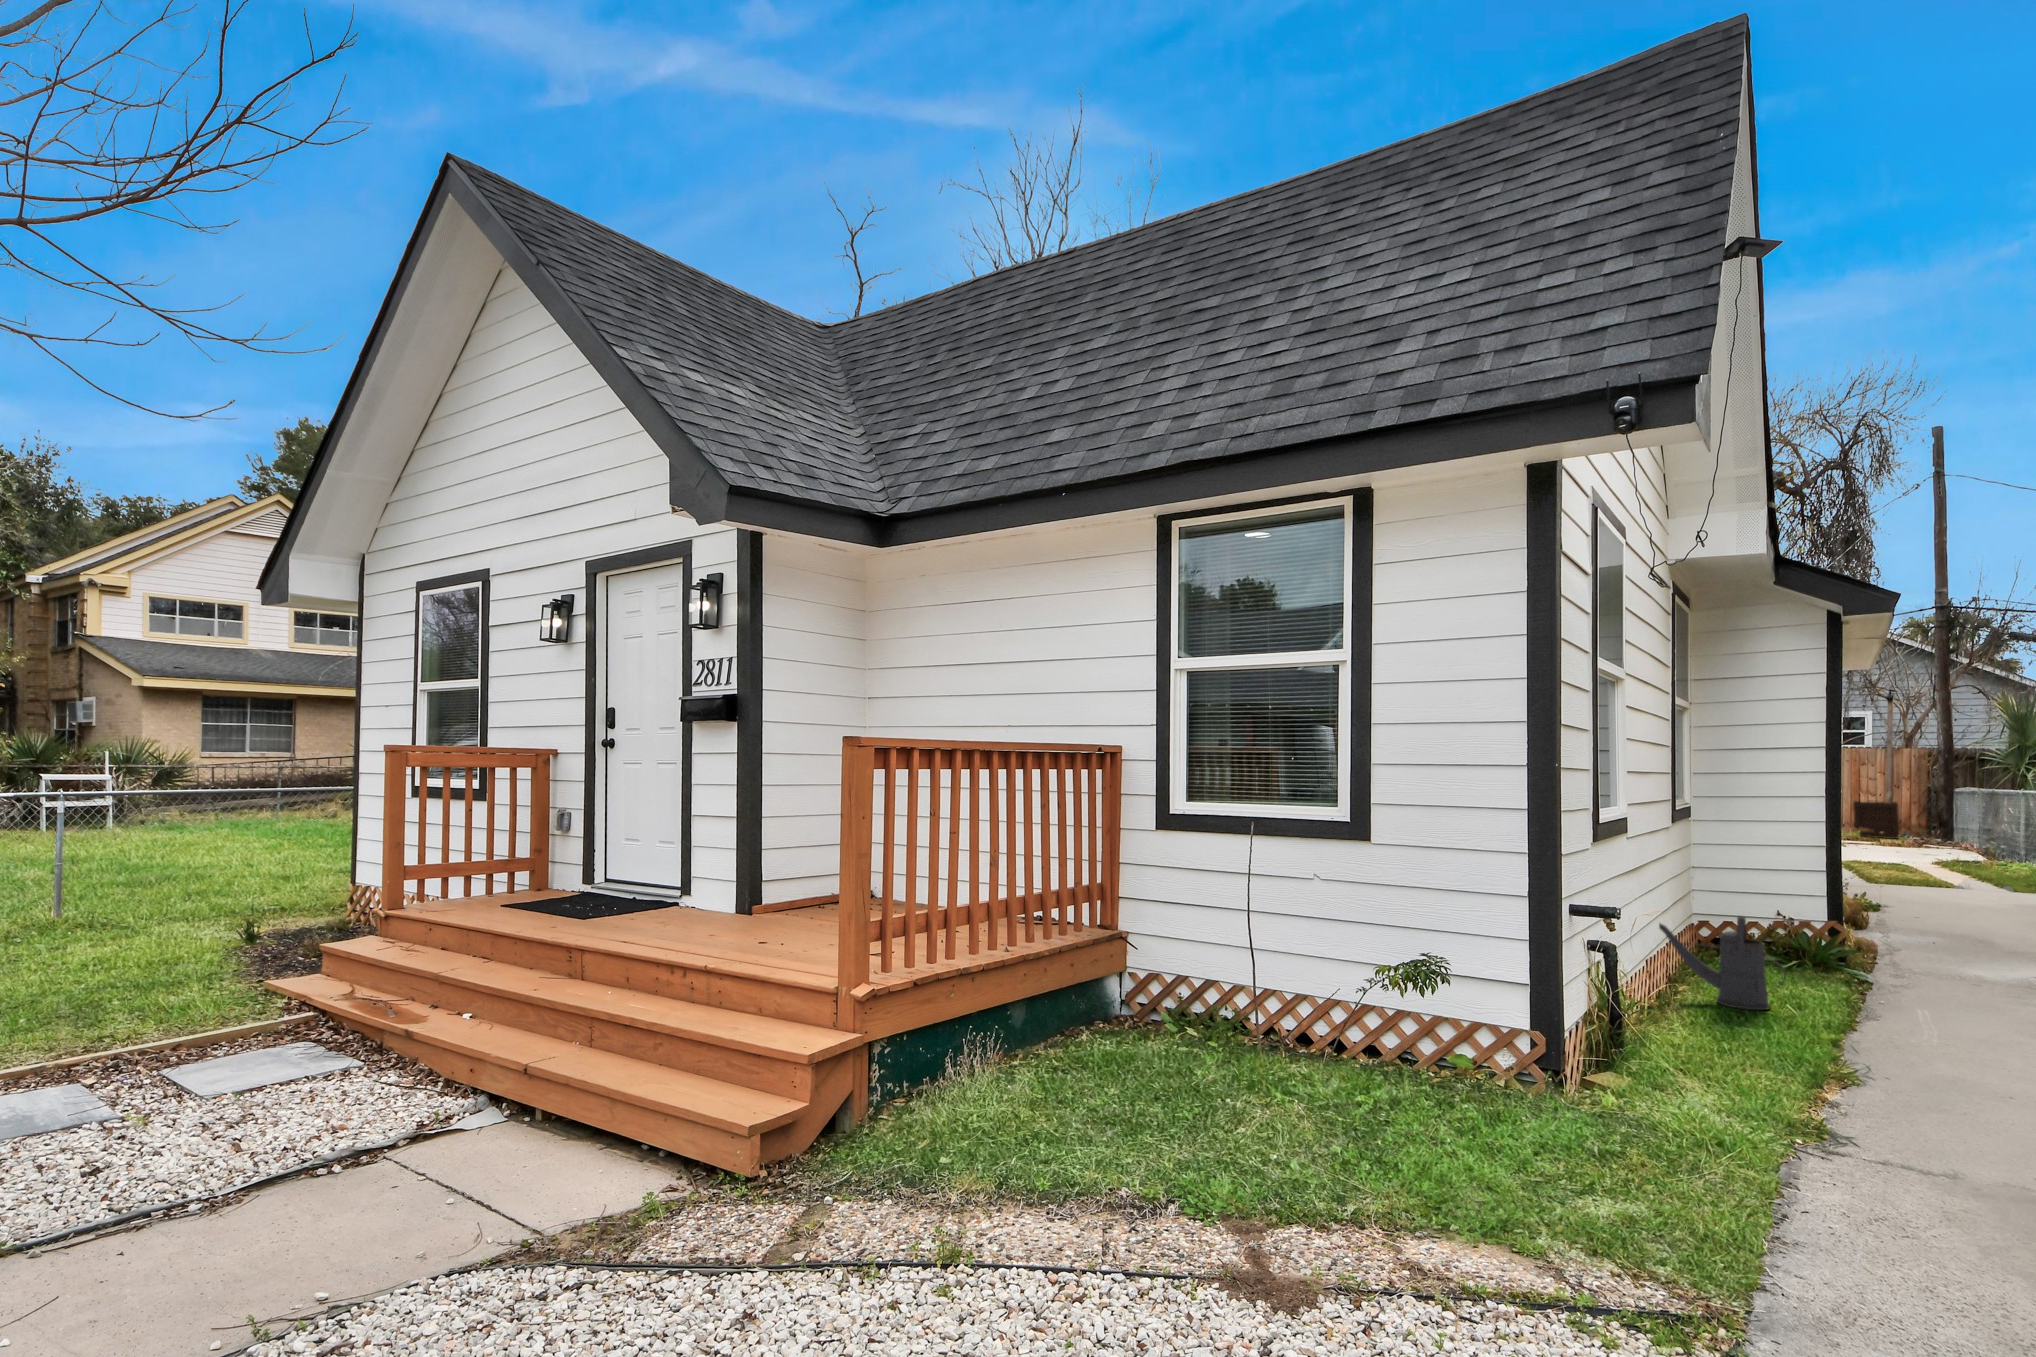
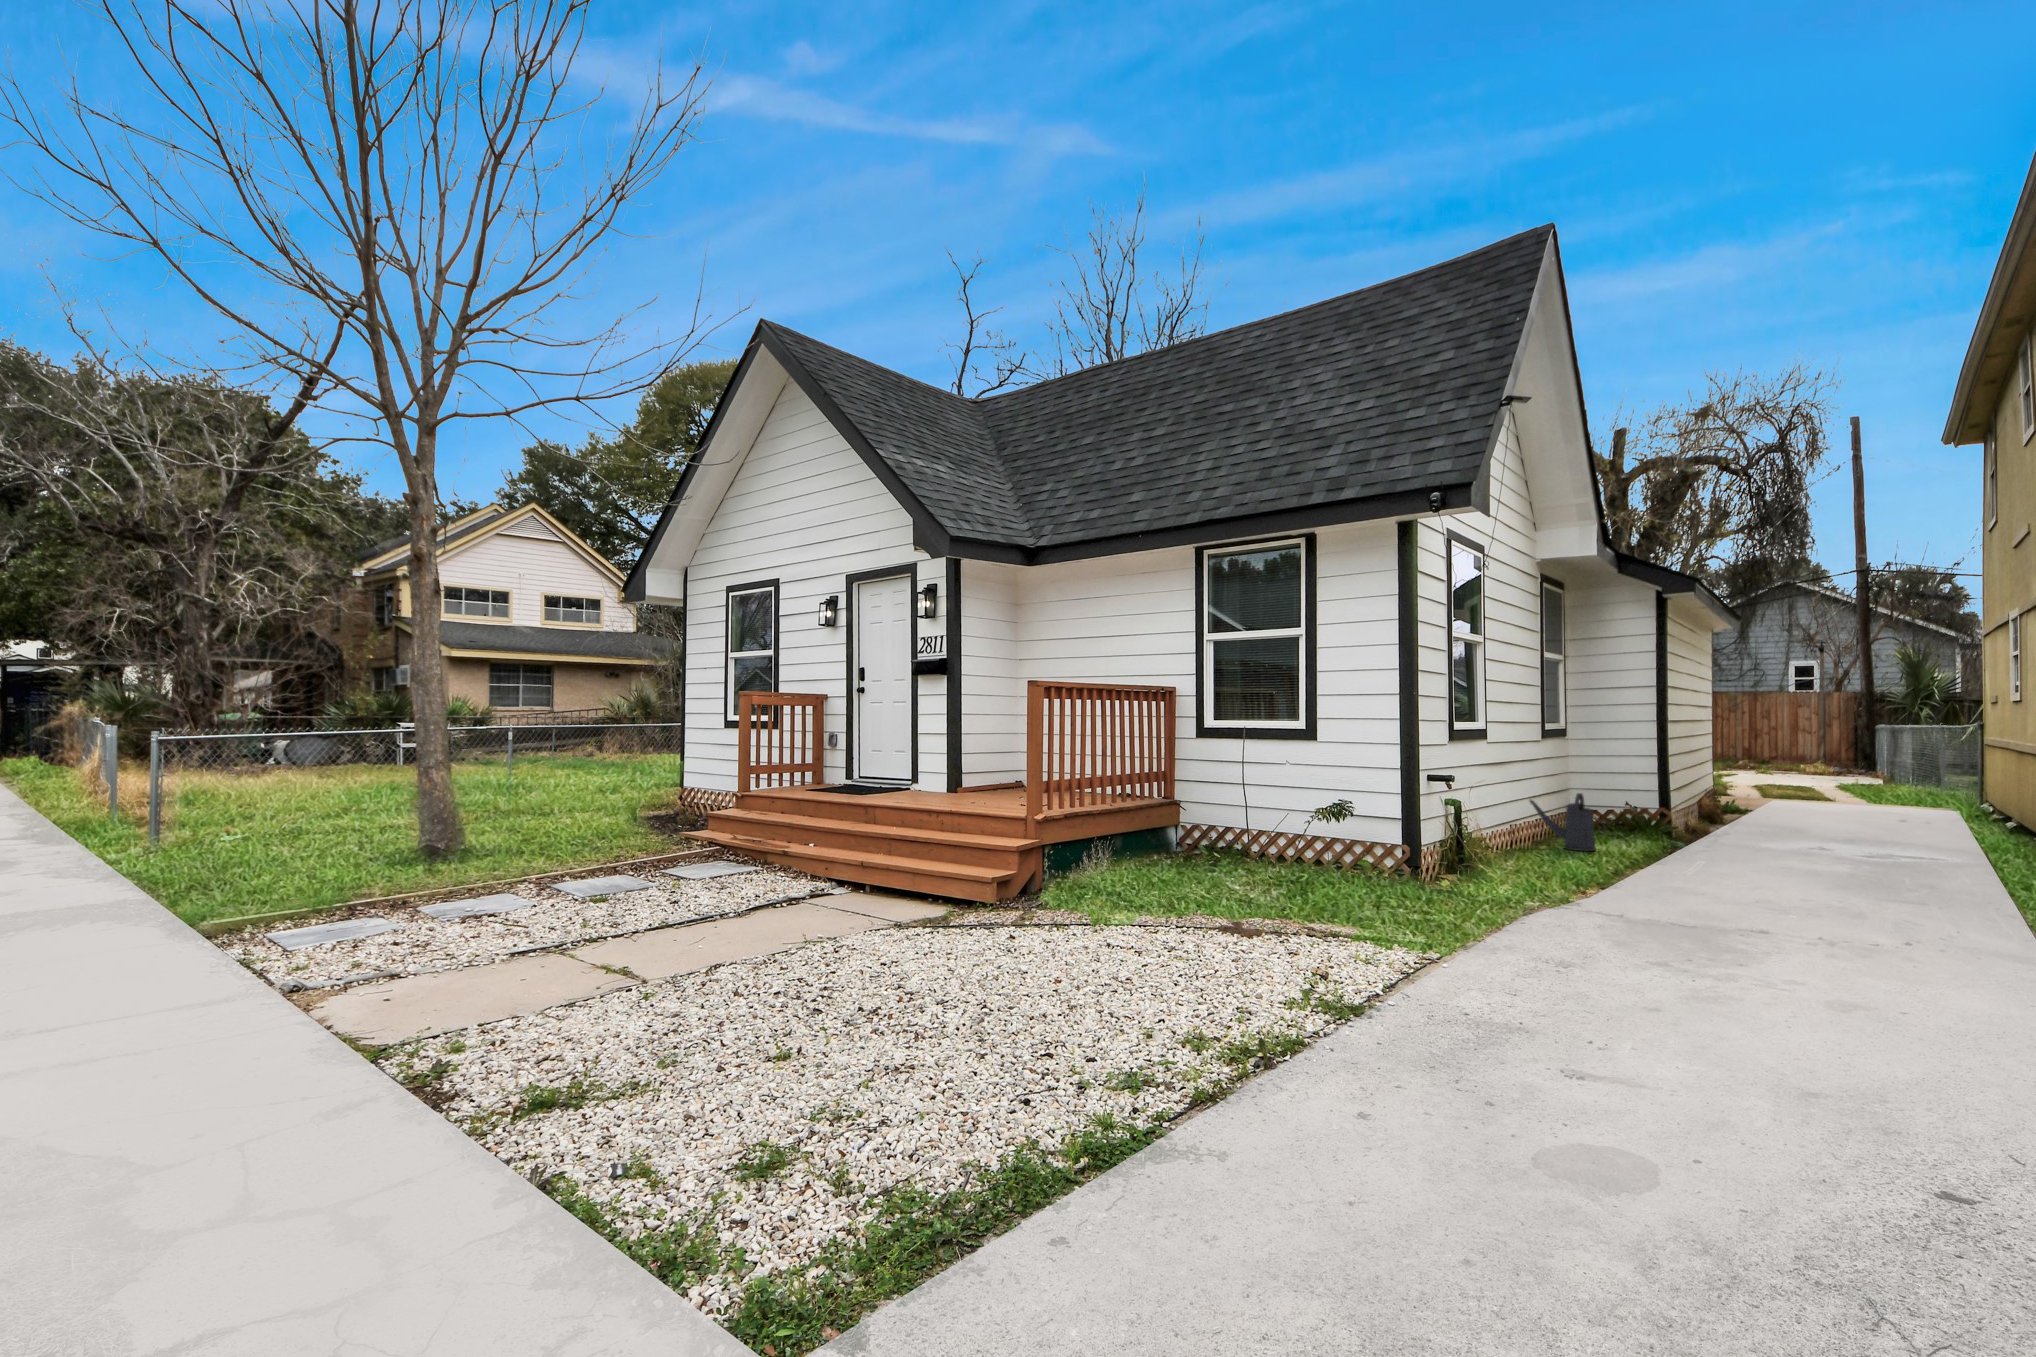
wooden crate: present [1853,801,1899,839] -> none [1810,730,1851,762]

